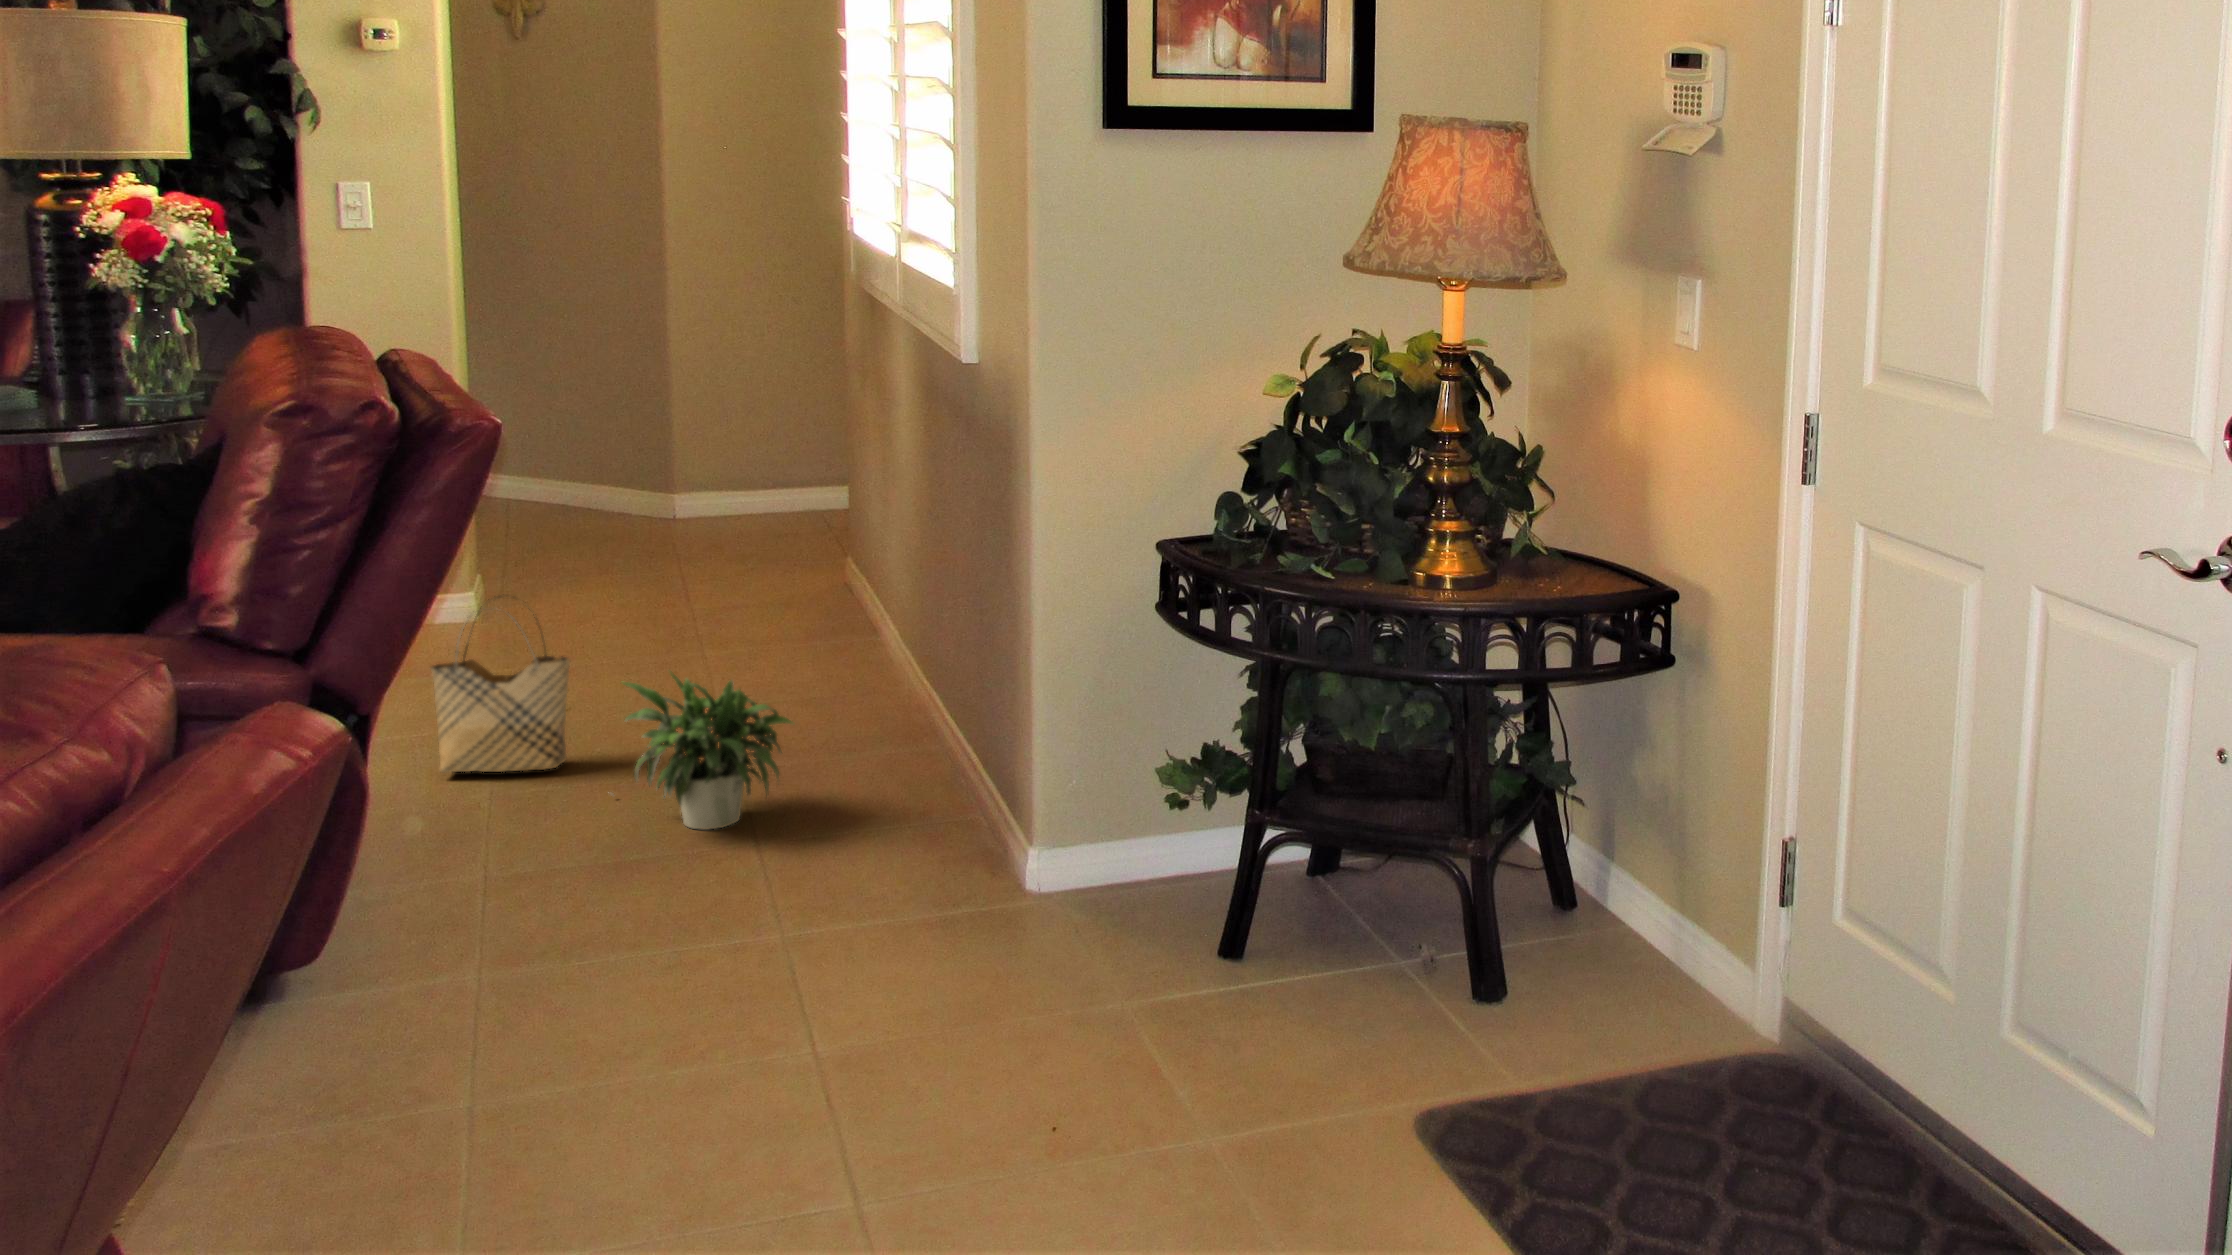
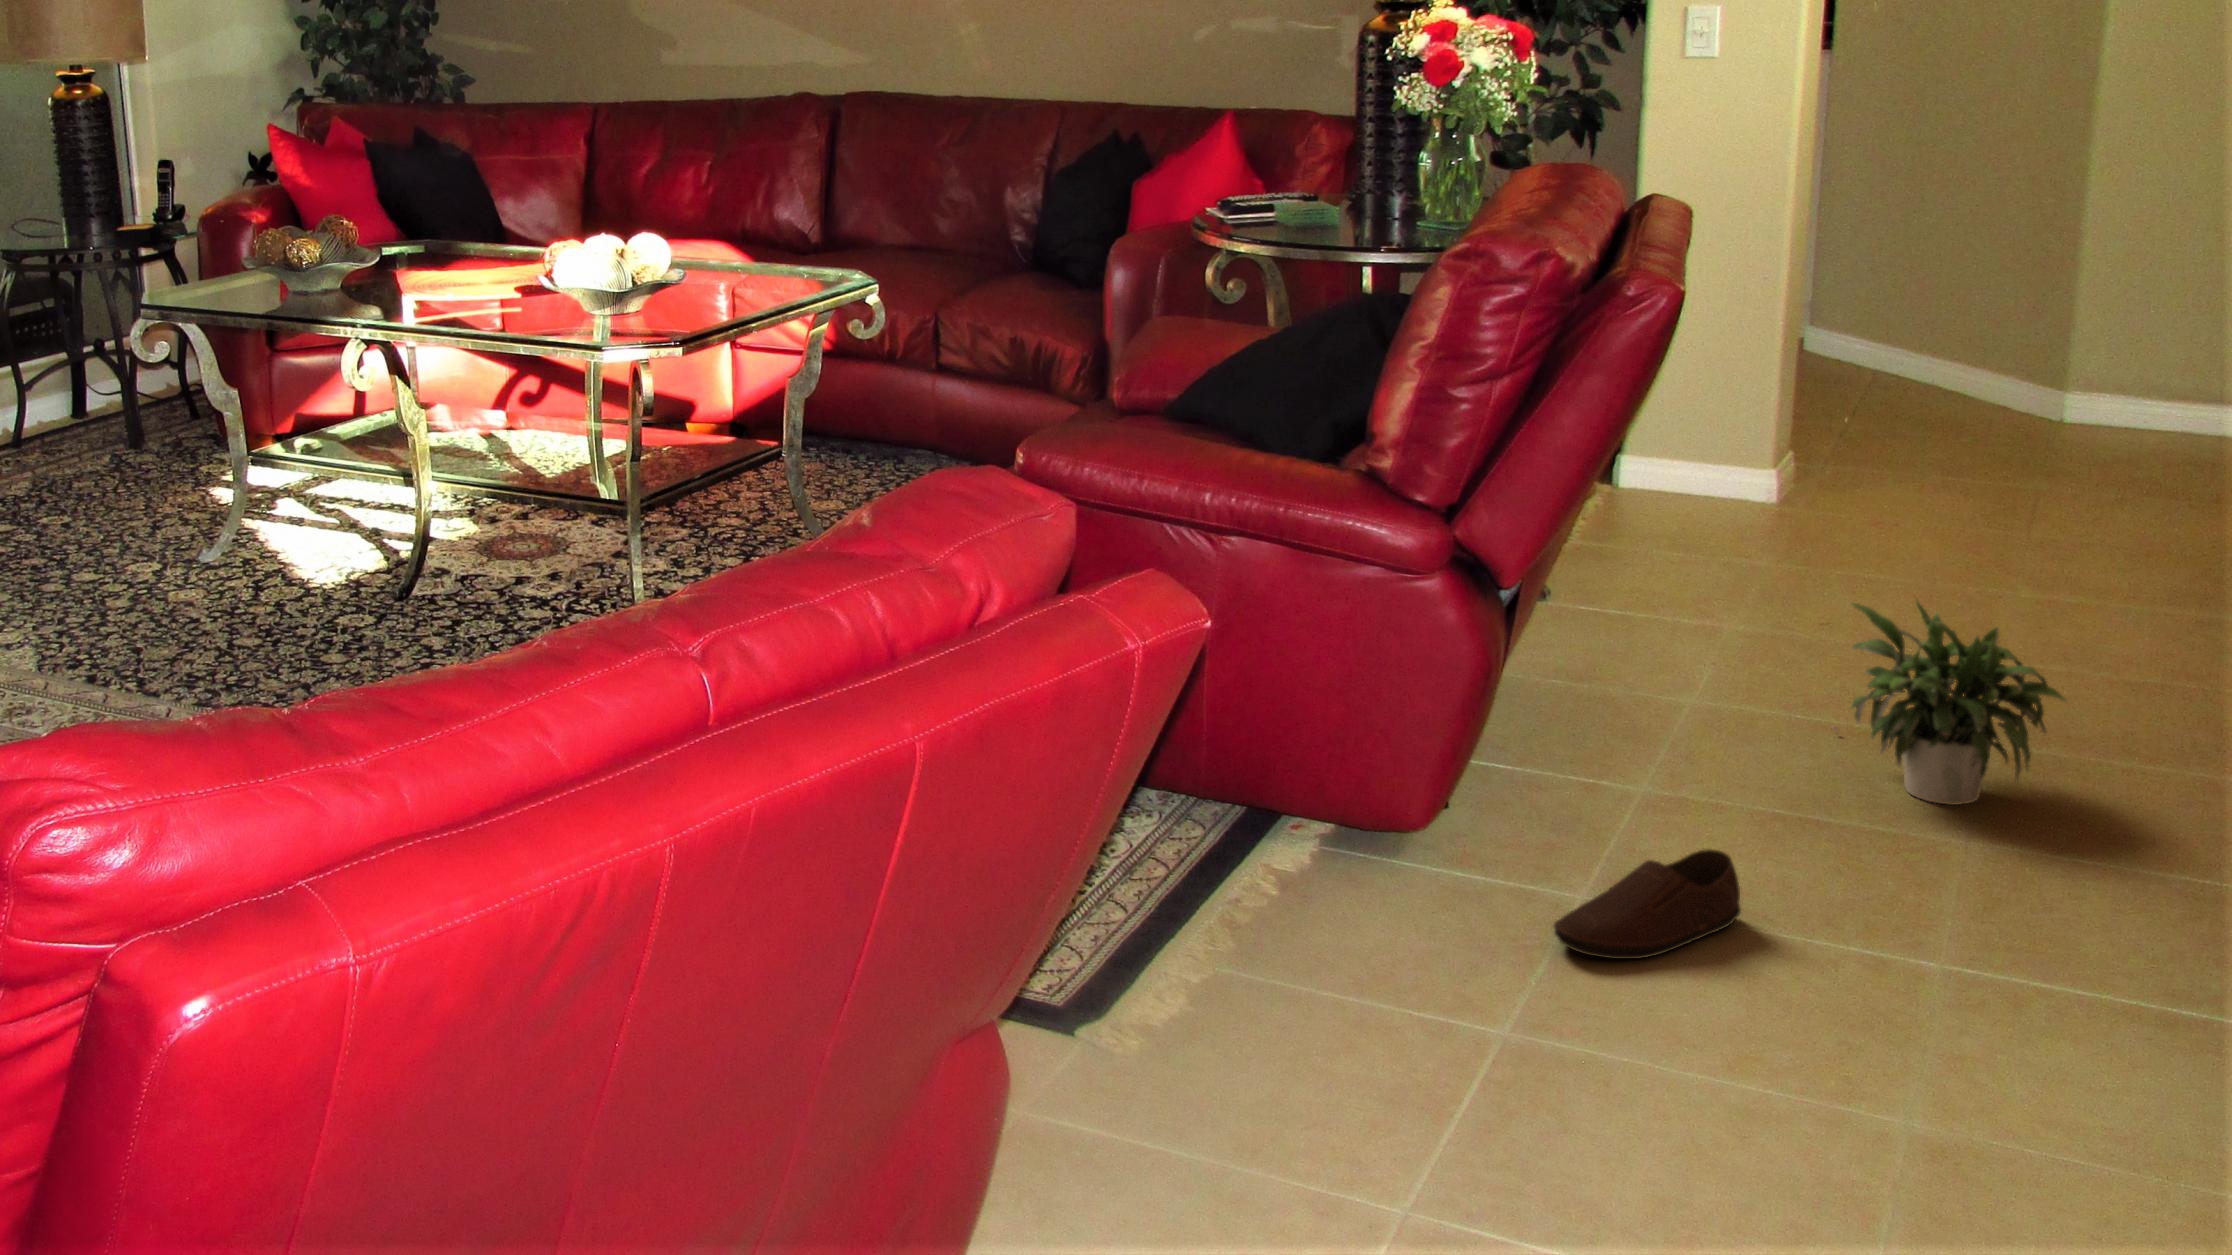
woven basket: present [430,595,570,773] -> none [1661,476,1821,683]
shoe: none [457,905,606,1026] -> present [1554,849,1741,959]

